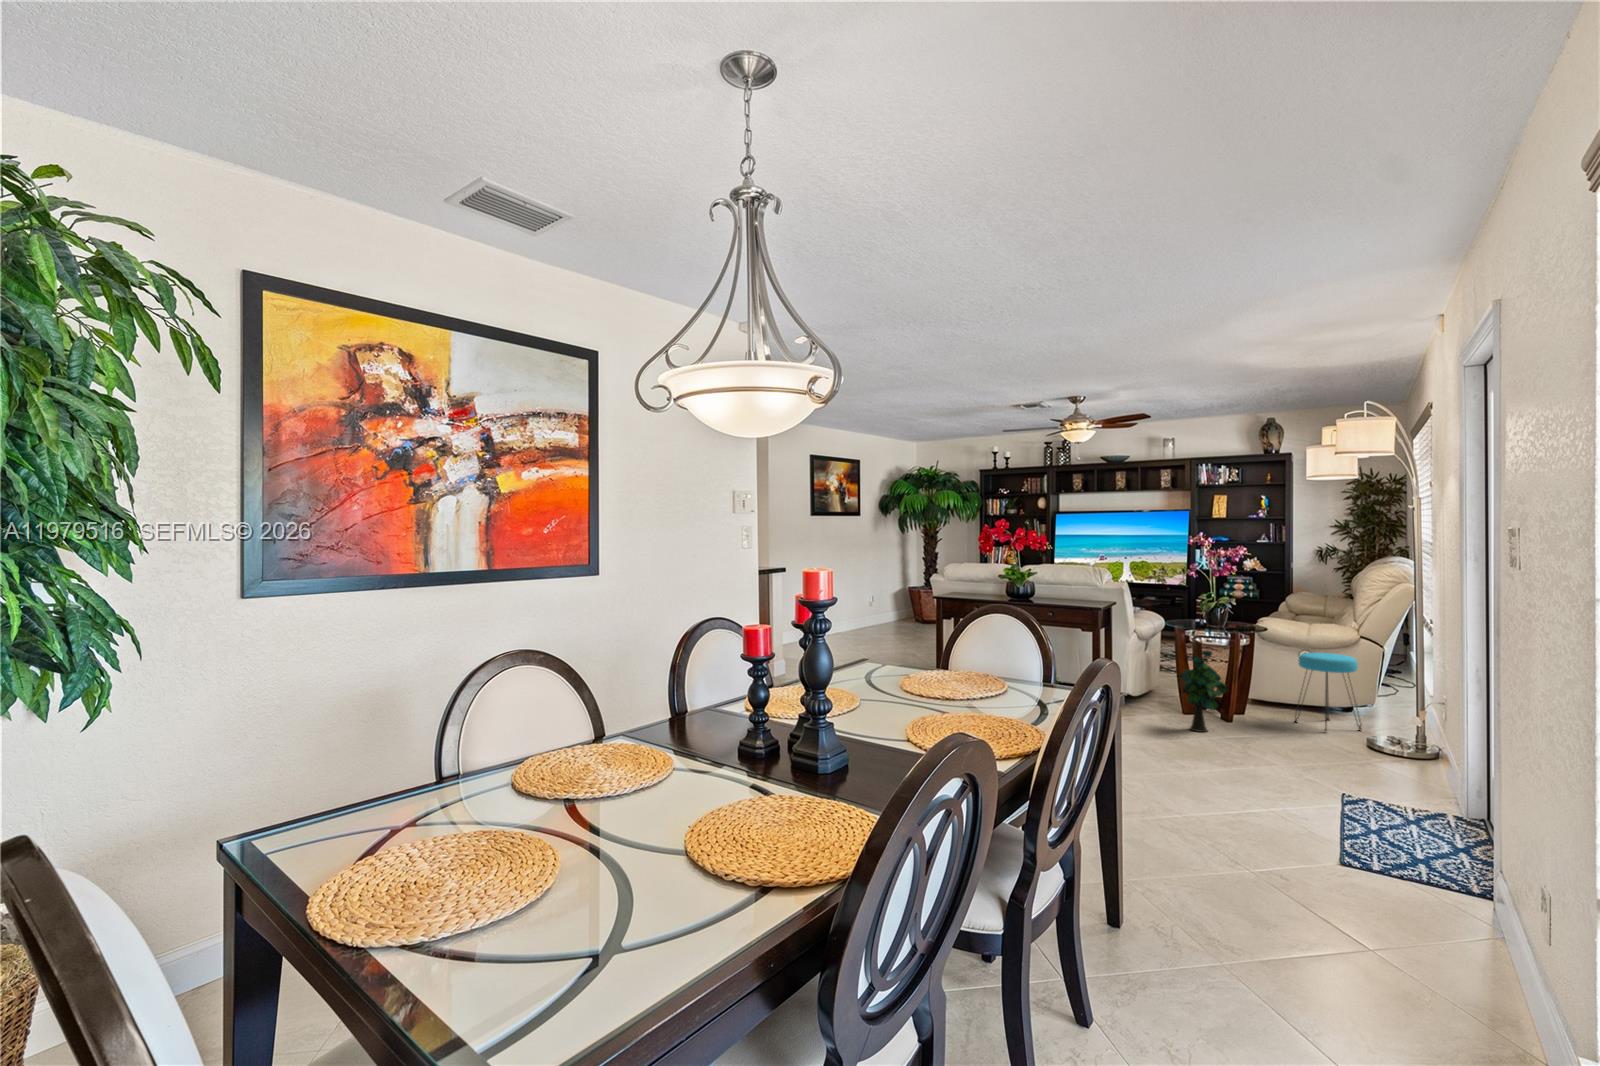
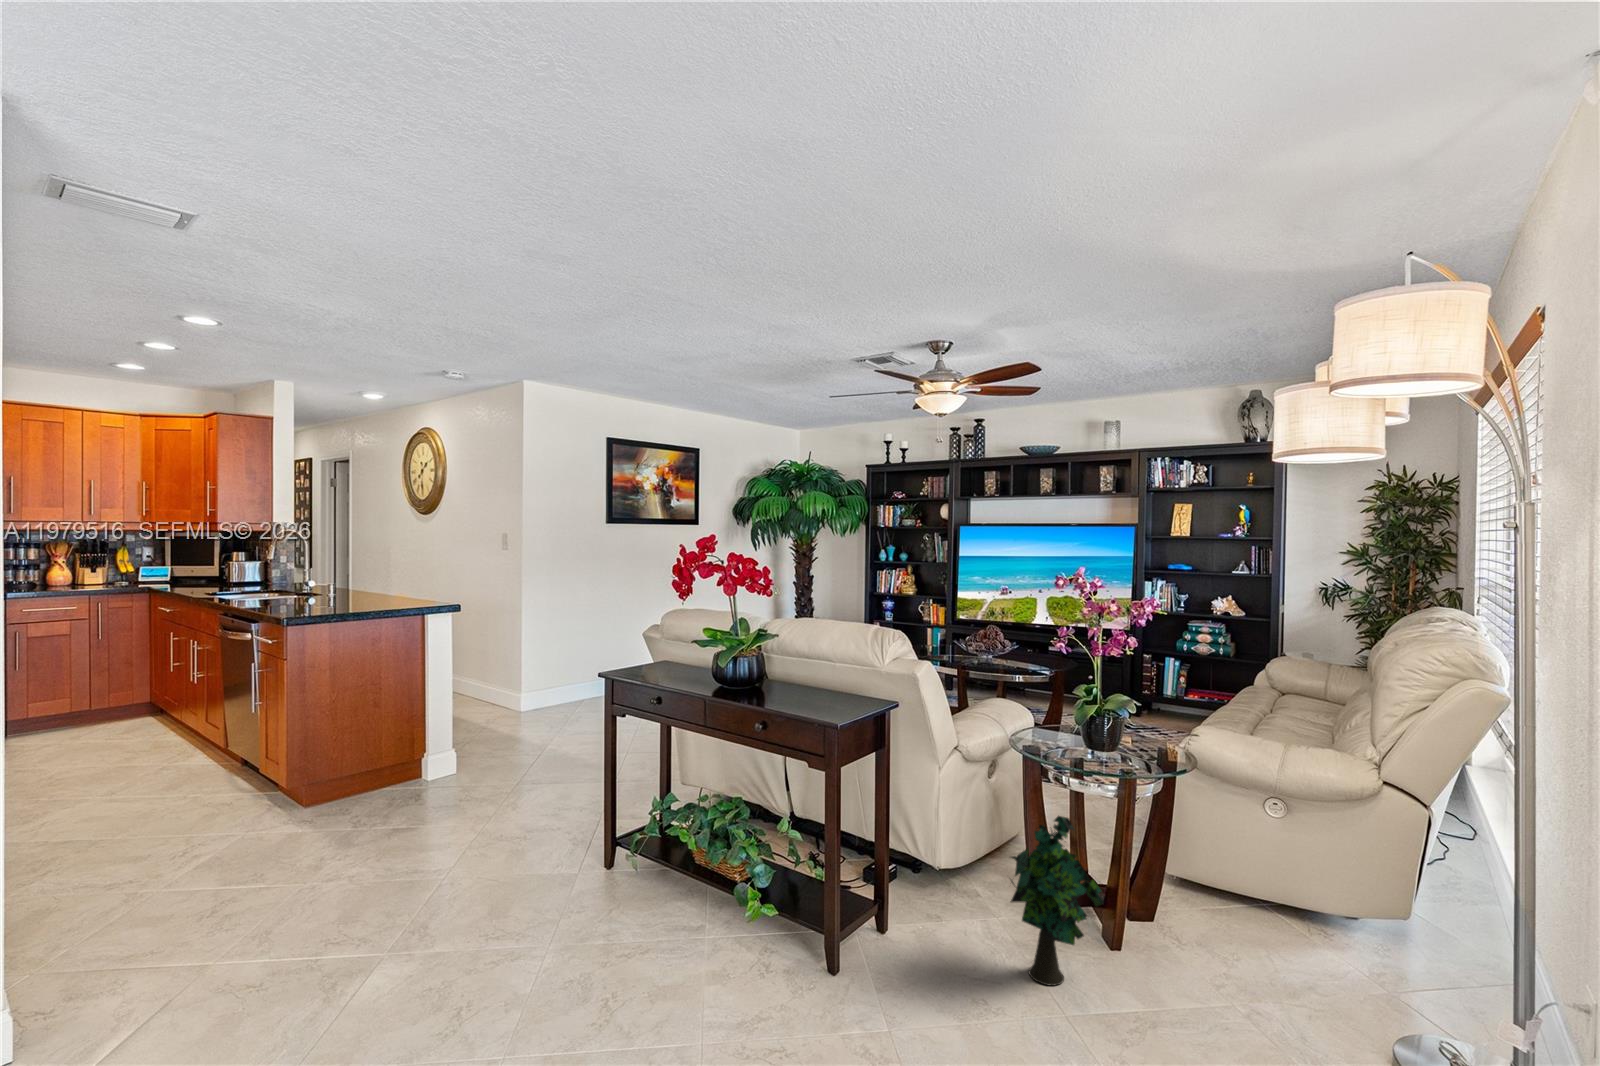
stool: present [1295,653,1361,731] -> none [1246,814,1385,999]

